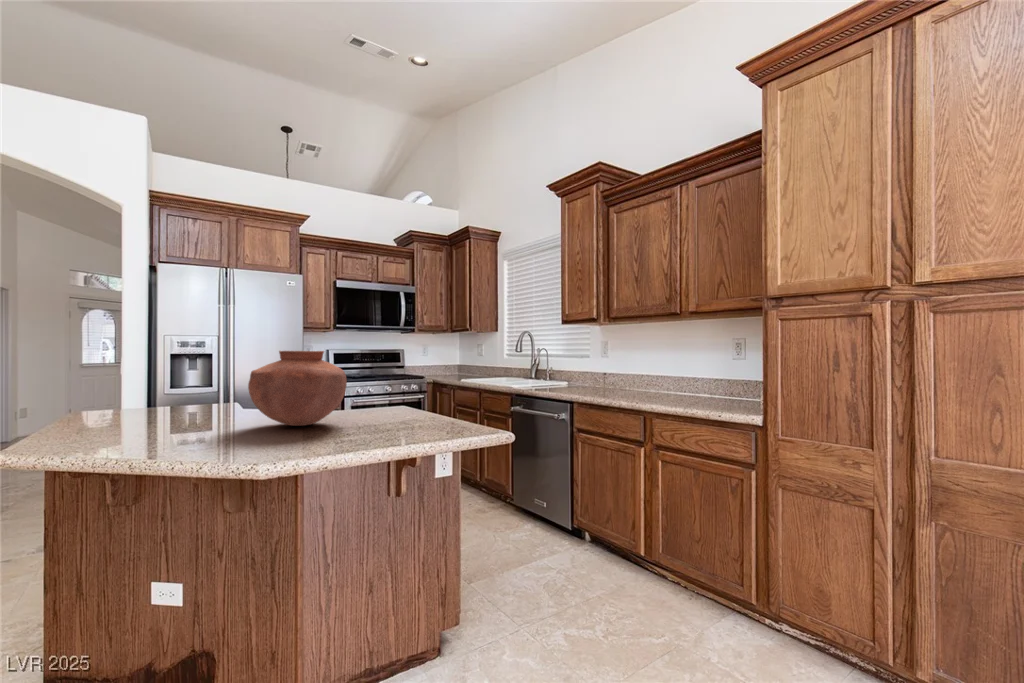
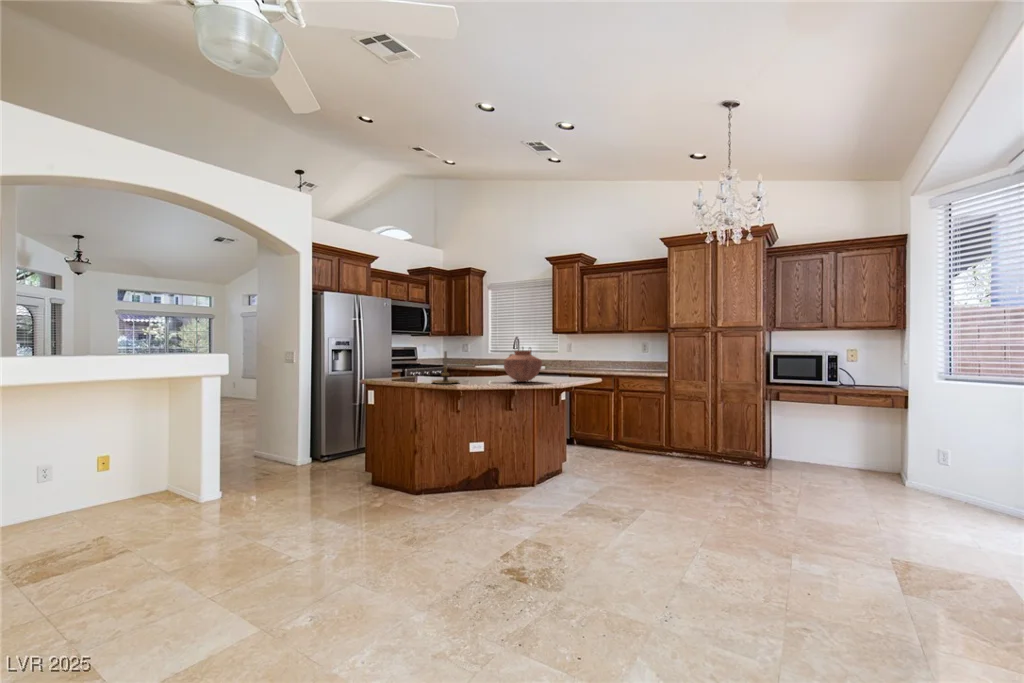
candle holder: none [98,349,176,422] -> present [432,351,459,384]

